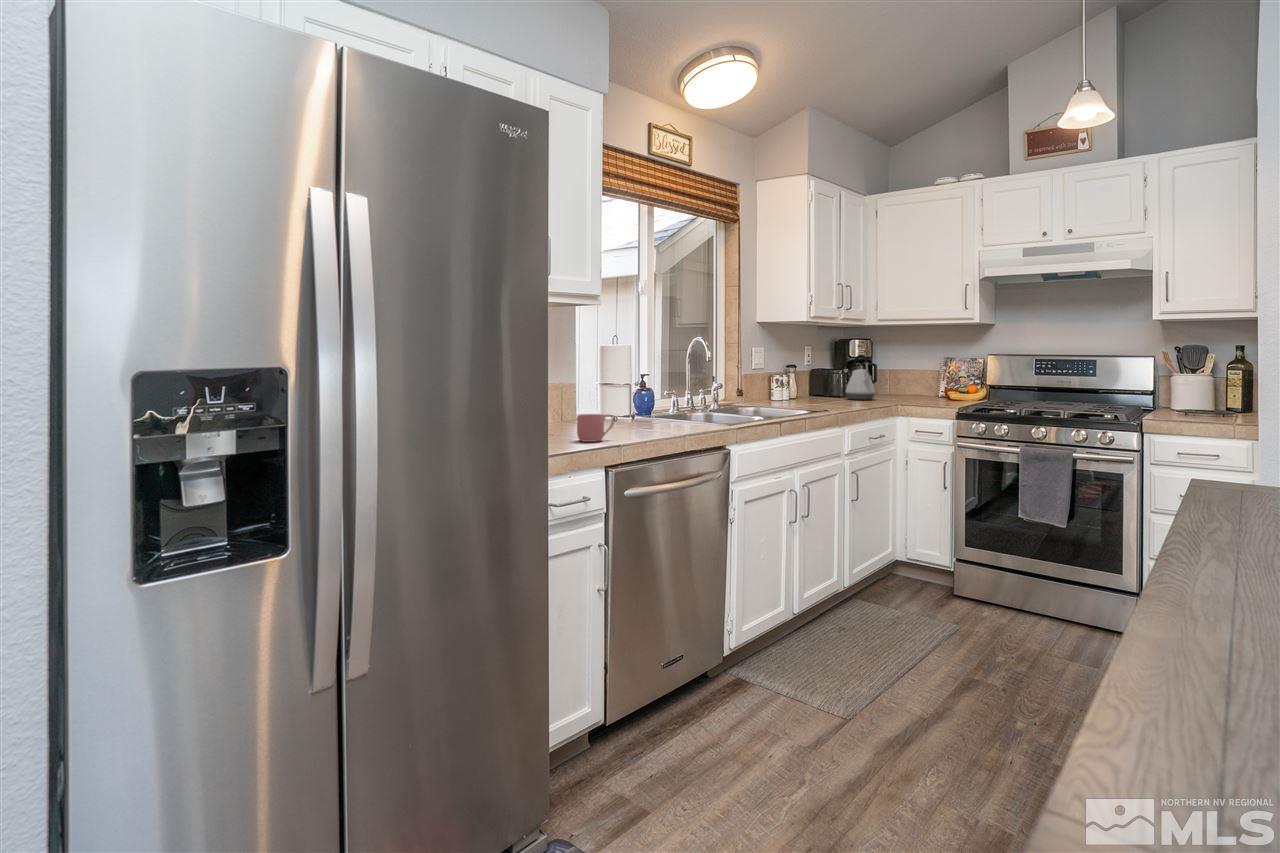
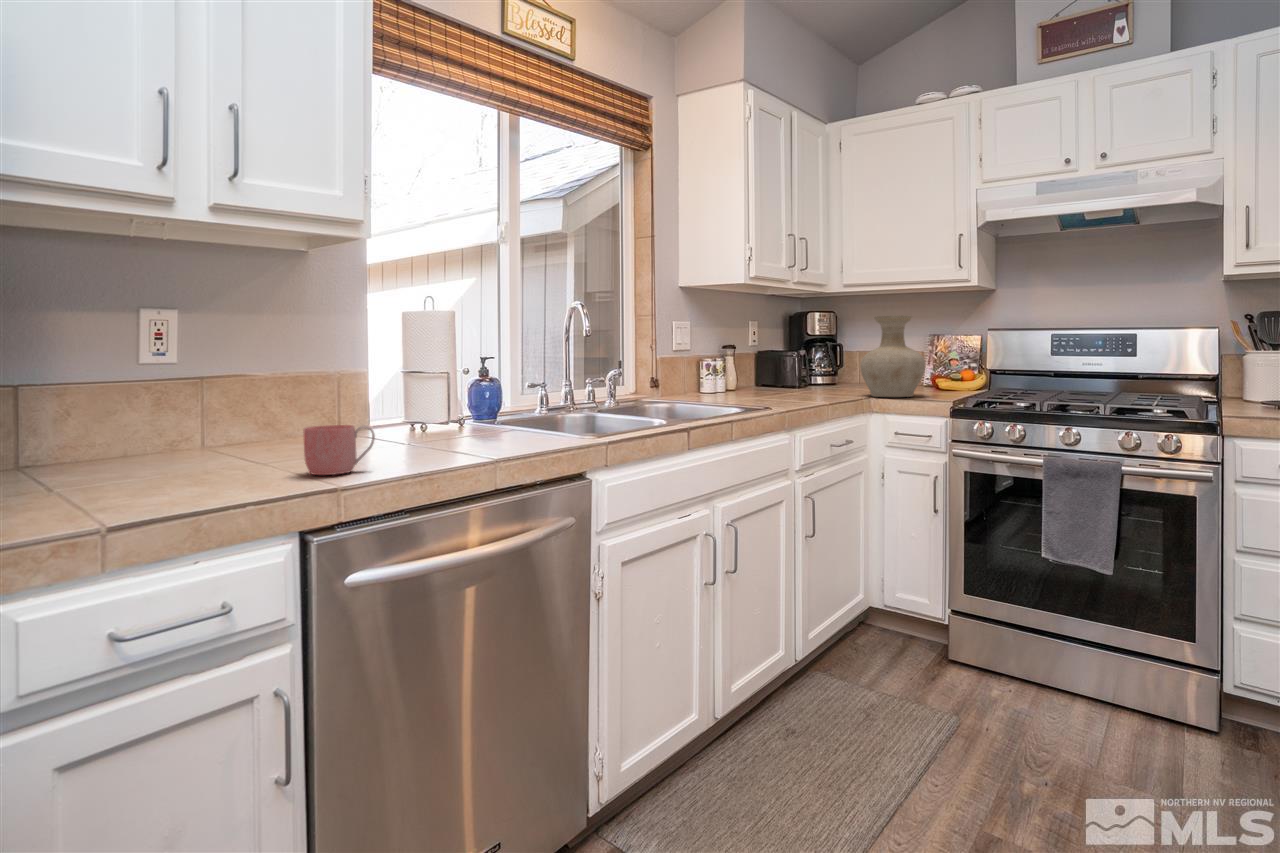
vase: none [891,345,940,404] -> present [860,316,925,397]
kettle: present [846,355,875,400] -> none [801,331,840,391]

